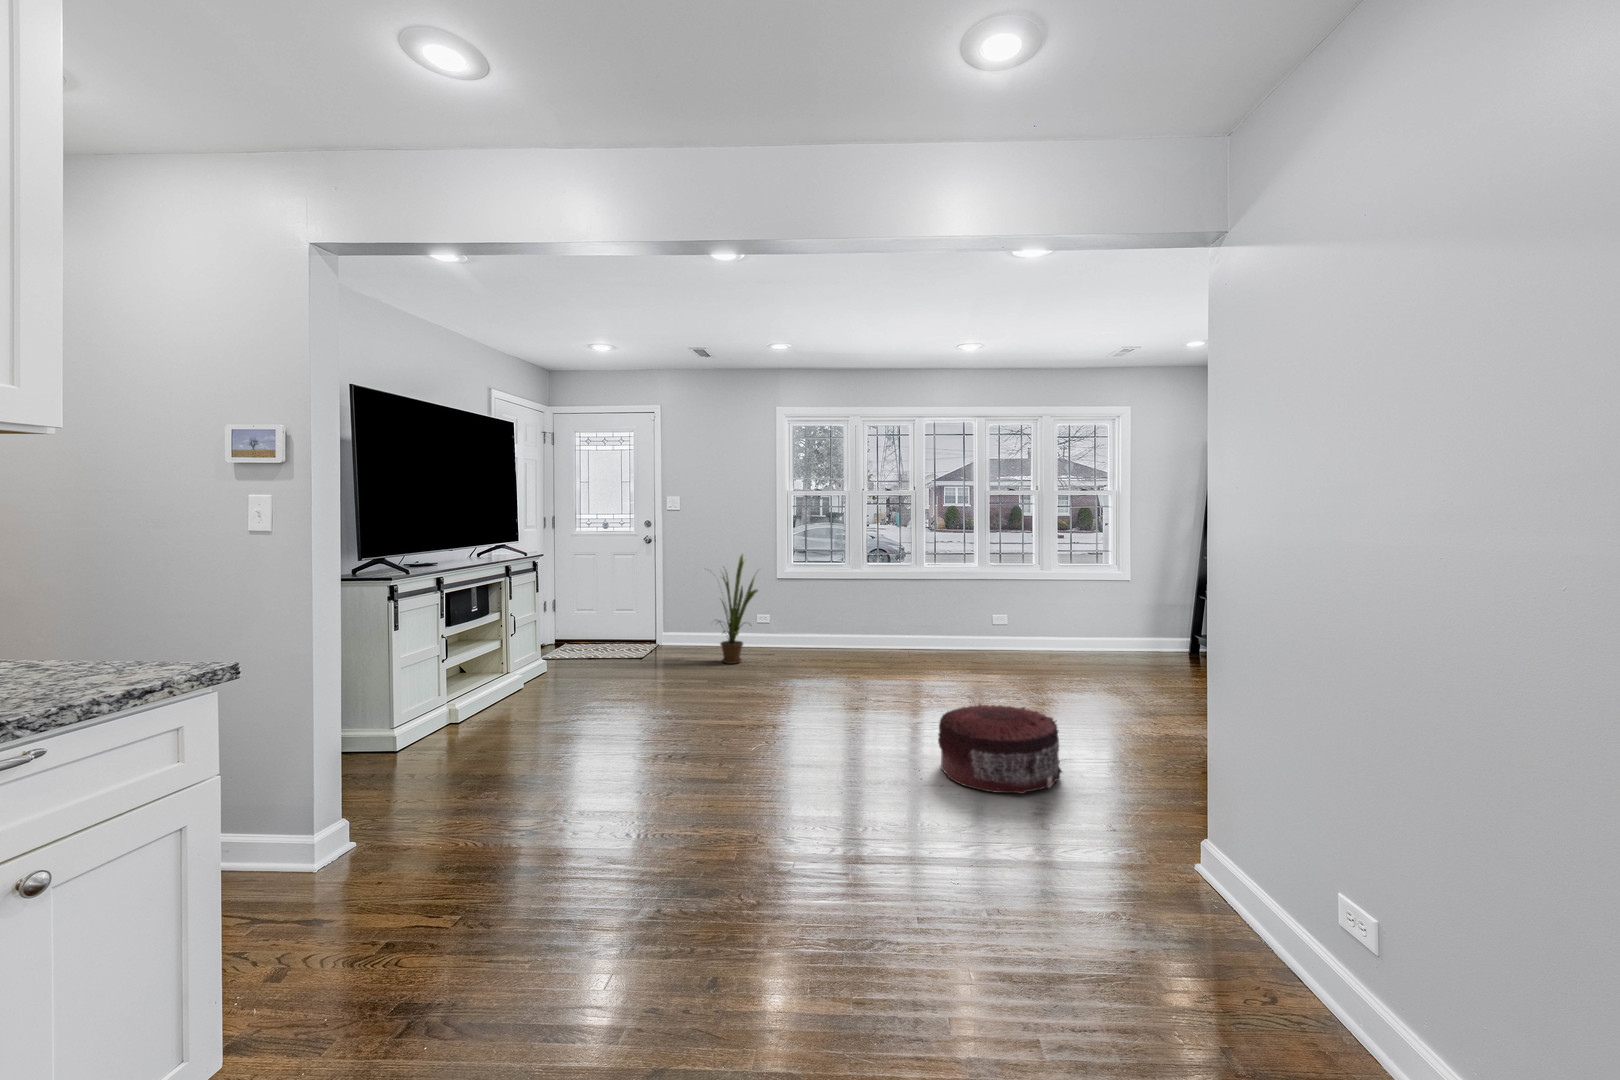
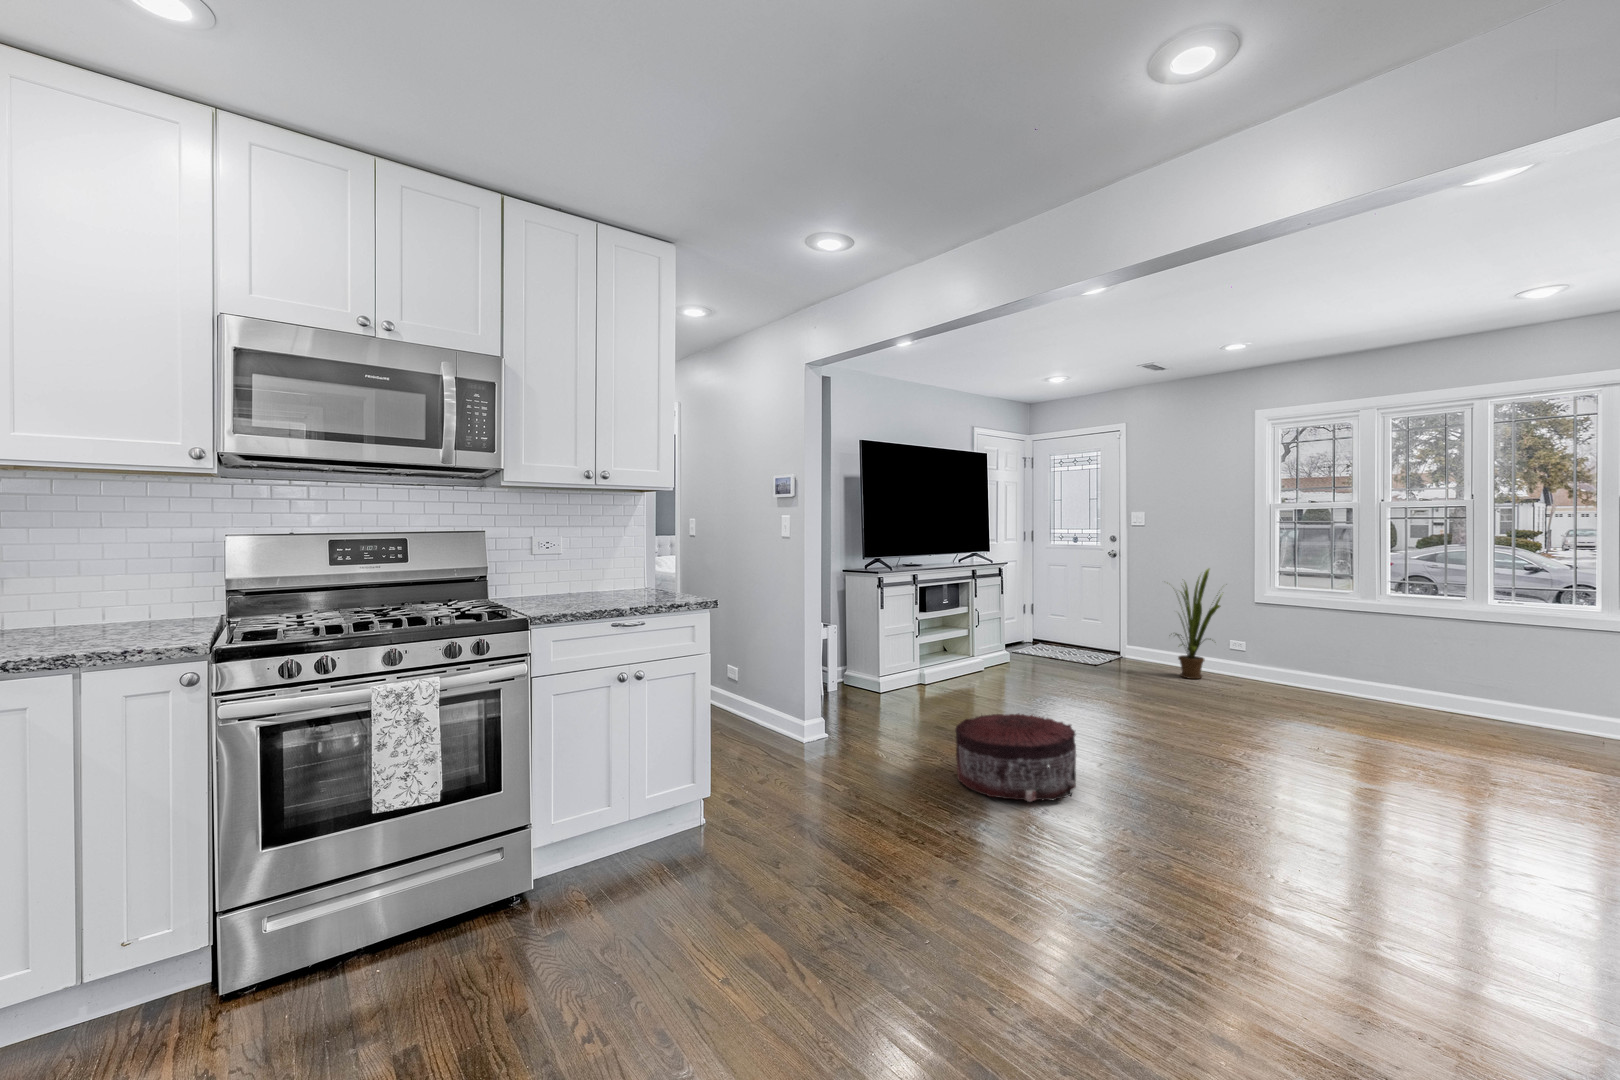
pouf: present [938,704,1062,794] -> present [955,713,1076,802]

